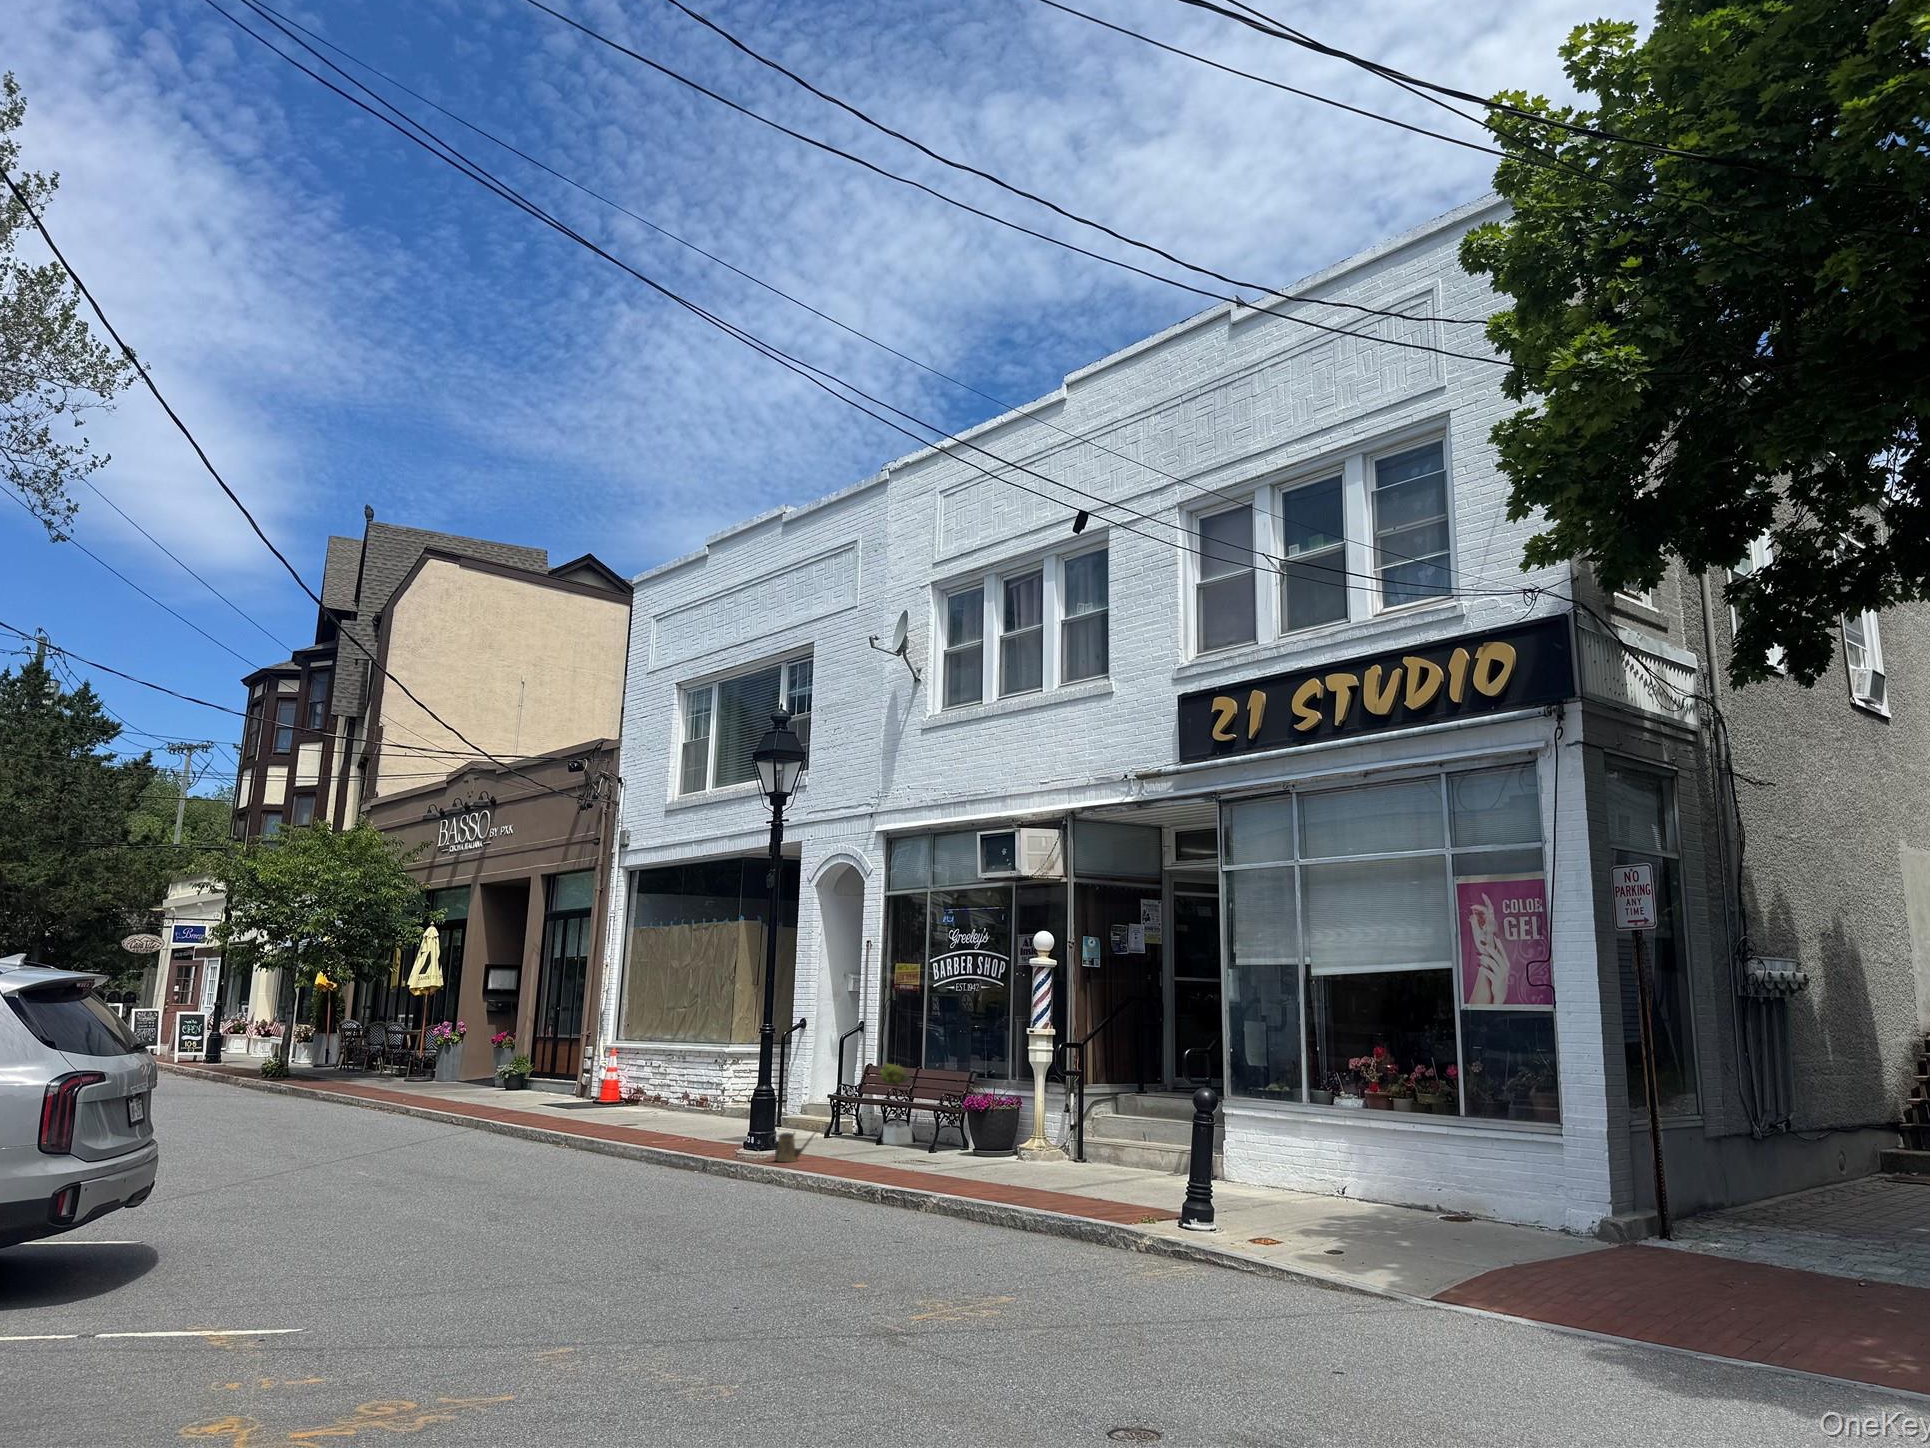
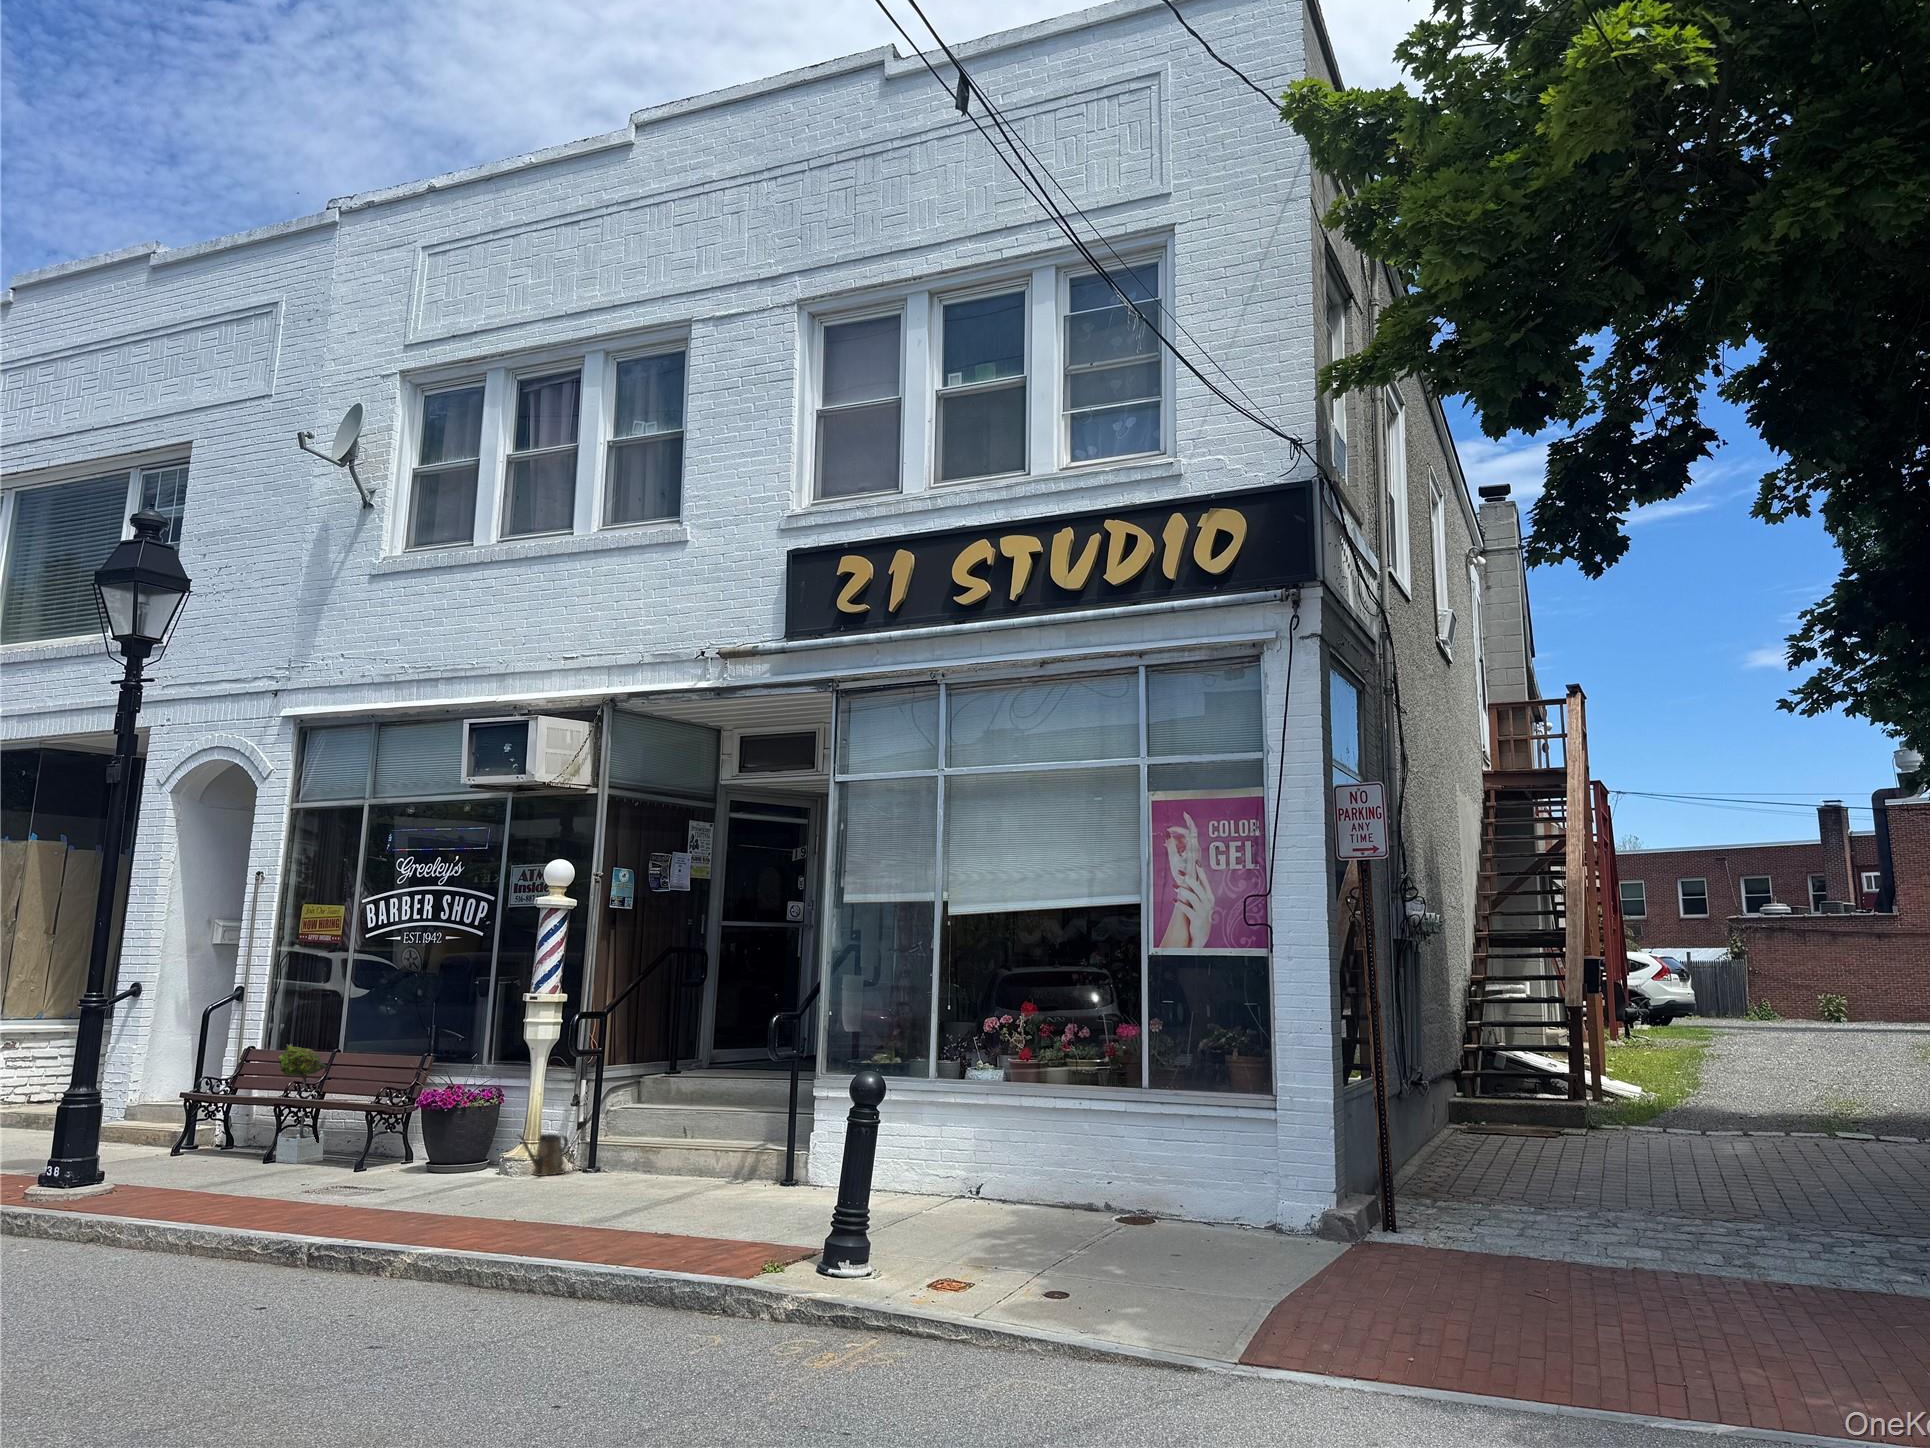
watering can: present [775,1131,817,1162] -> present [518,1134,568,1176]

